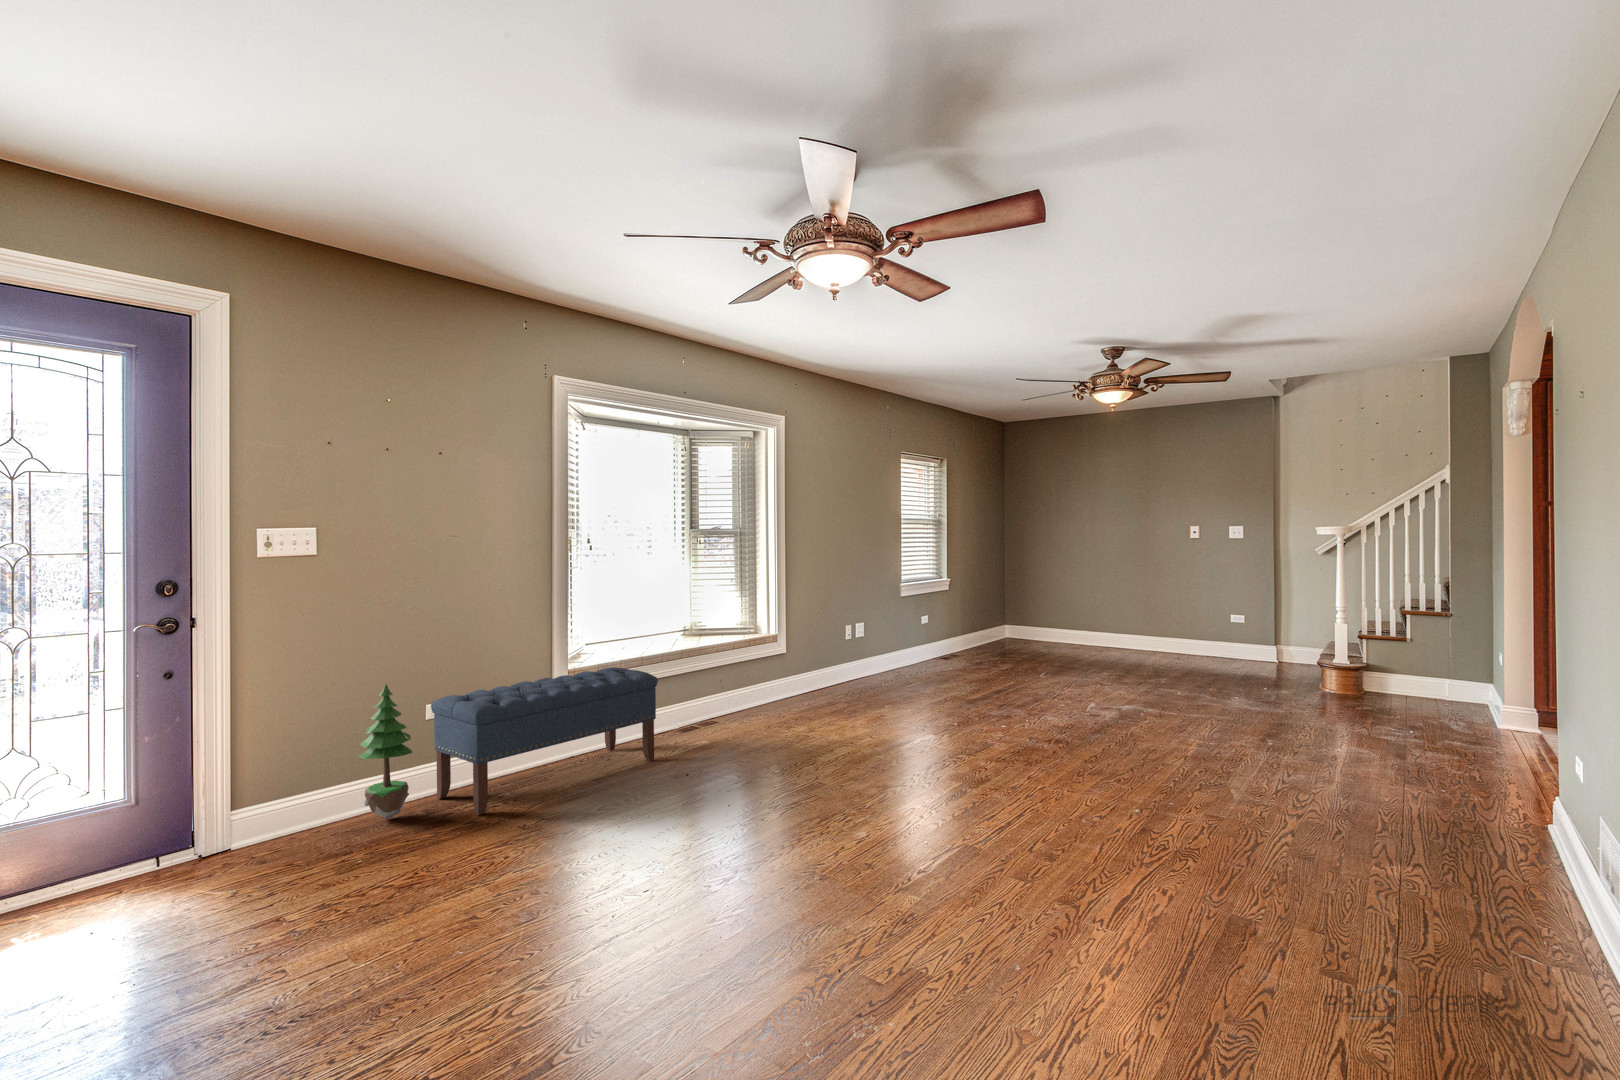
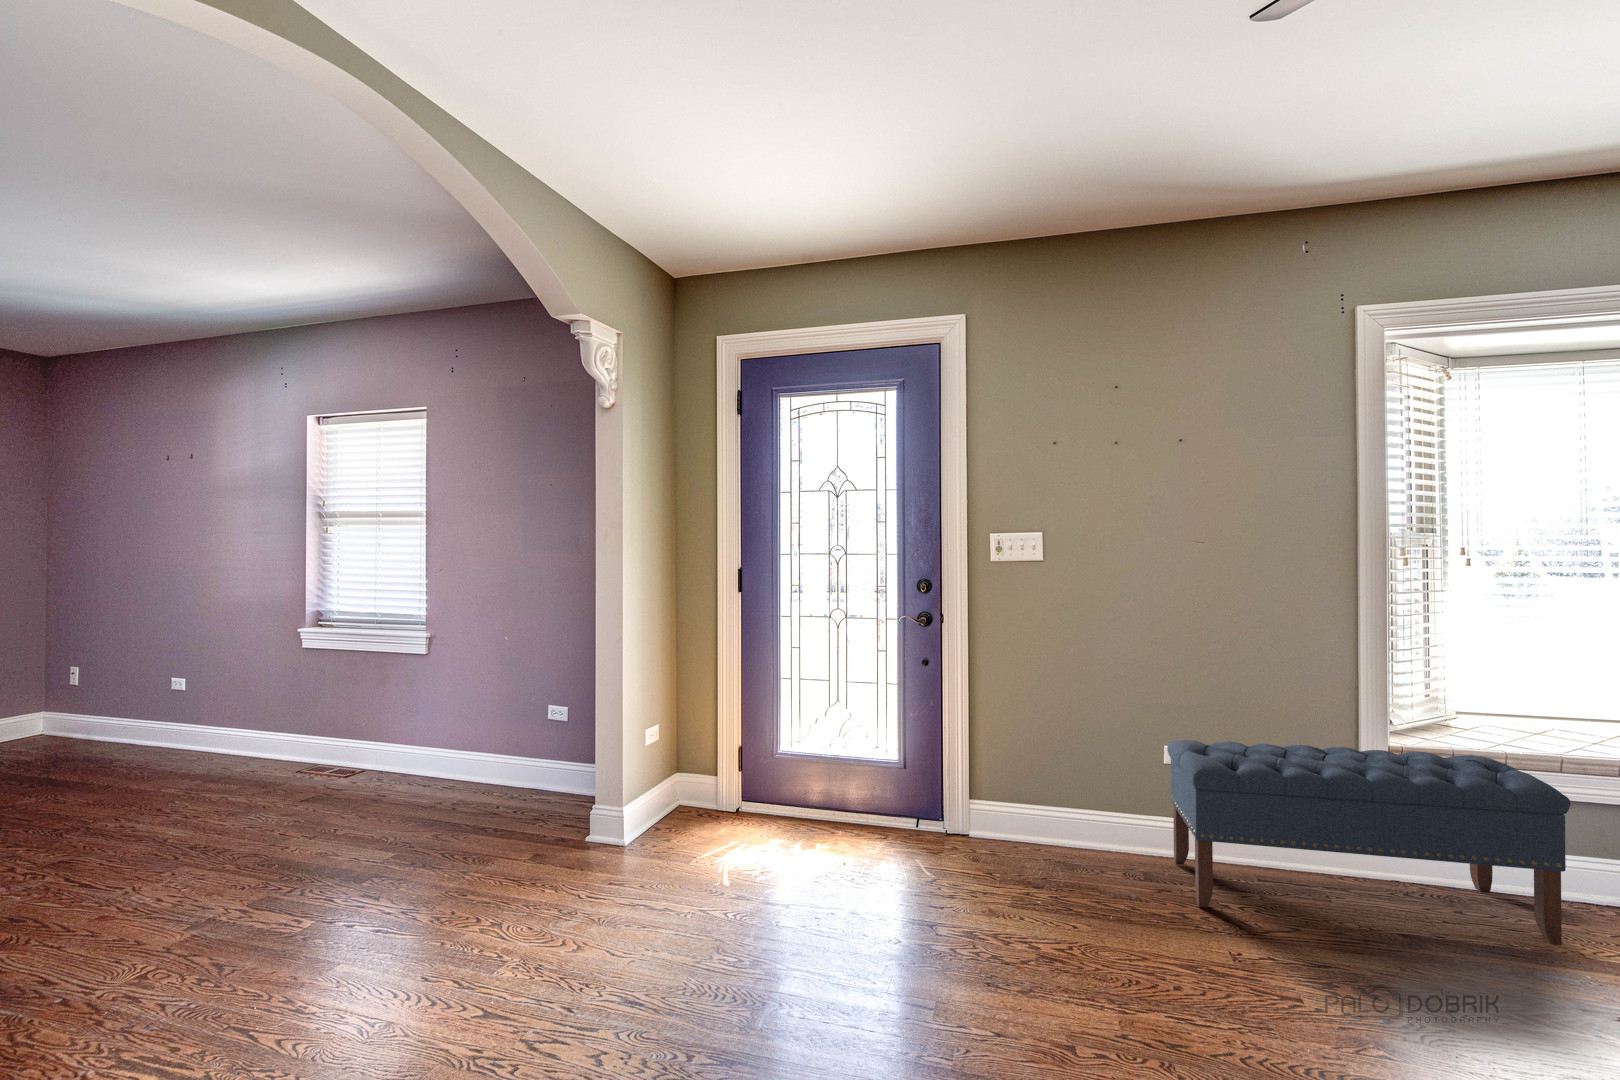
potted tree: present [358,684,413,819] -> none [1074,709,1134,864]

